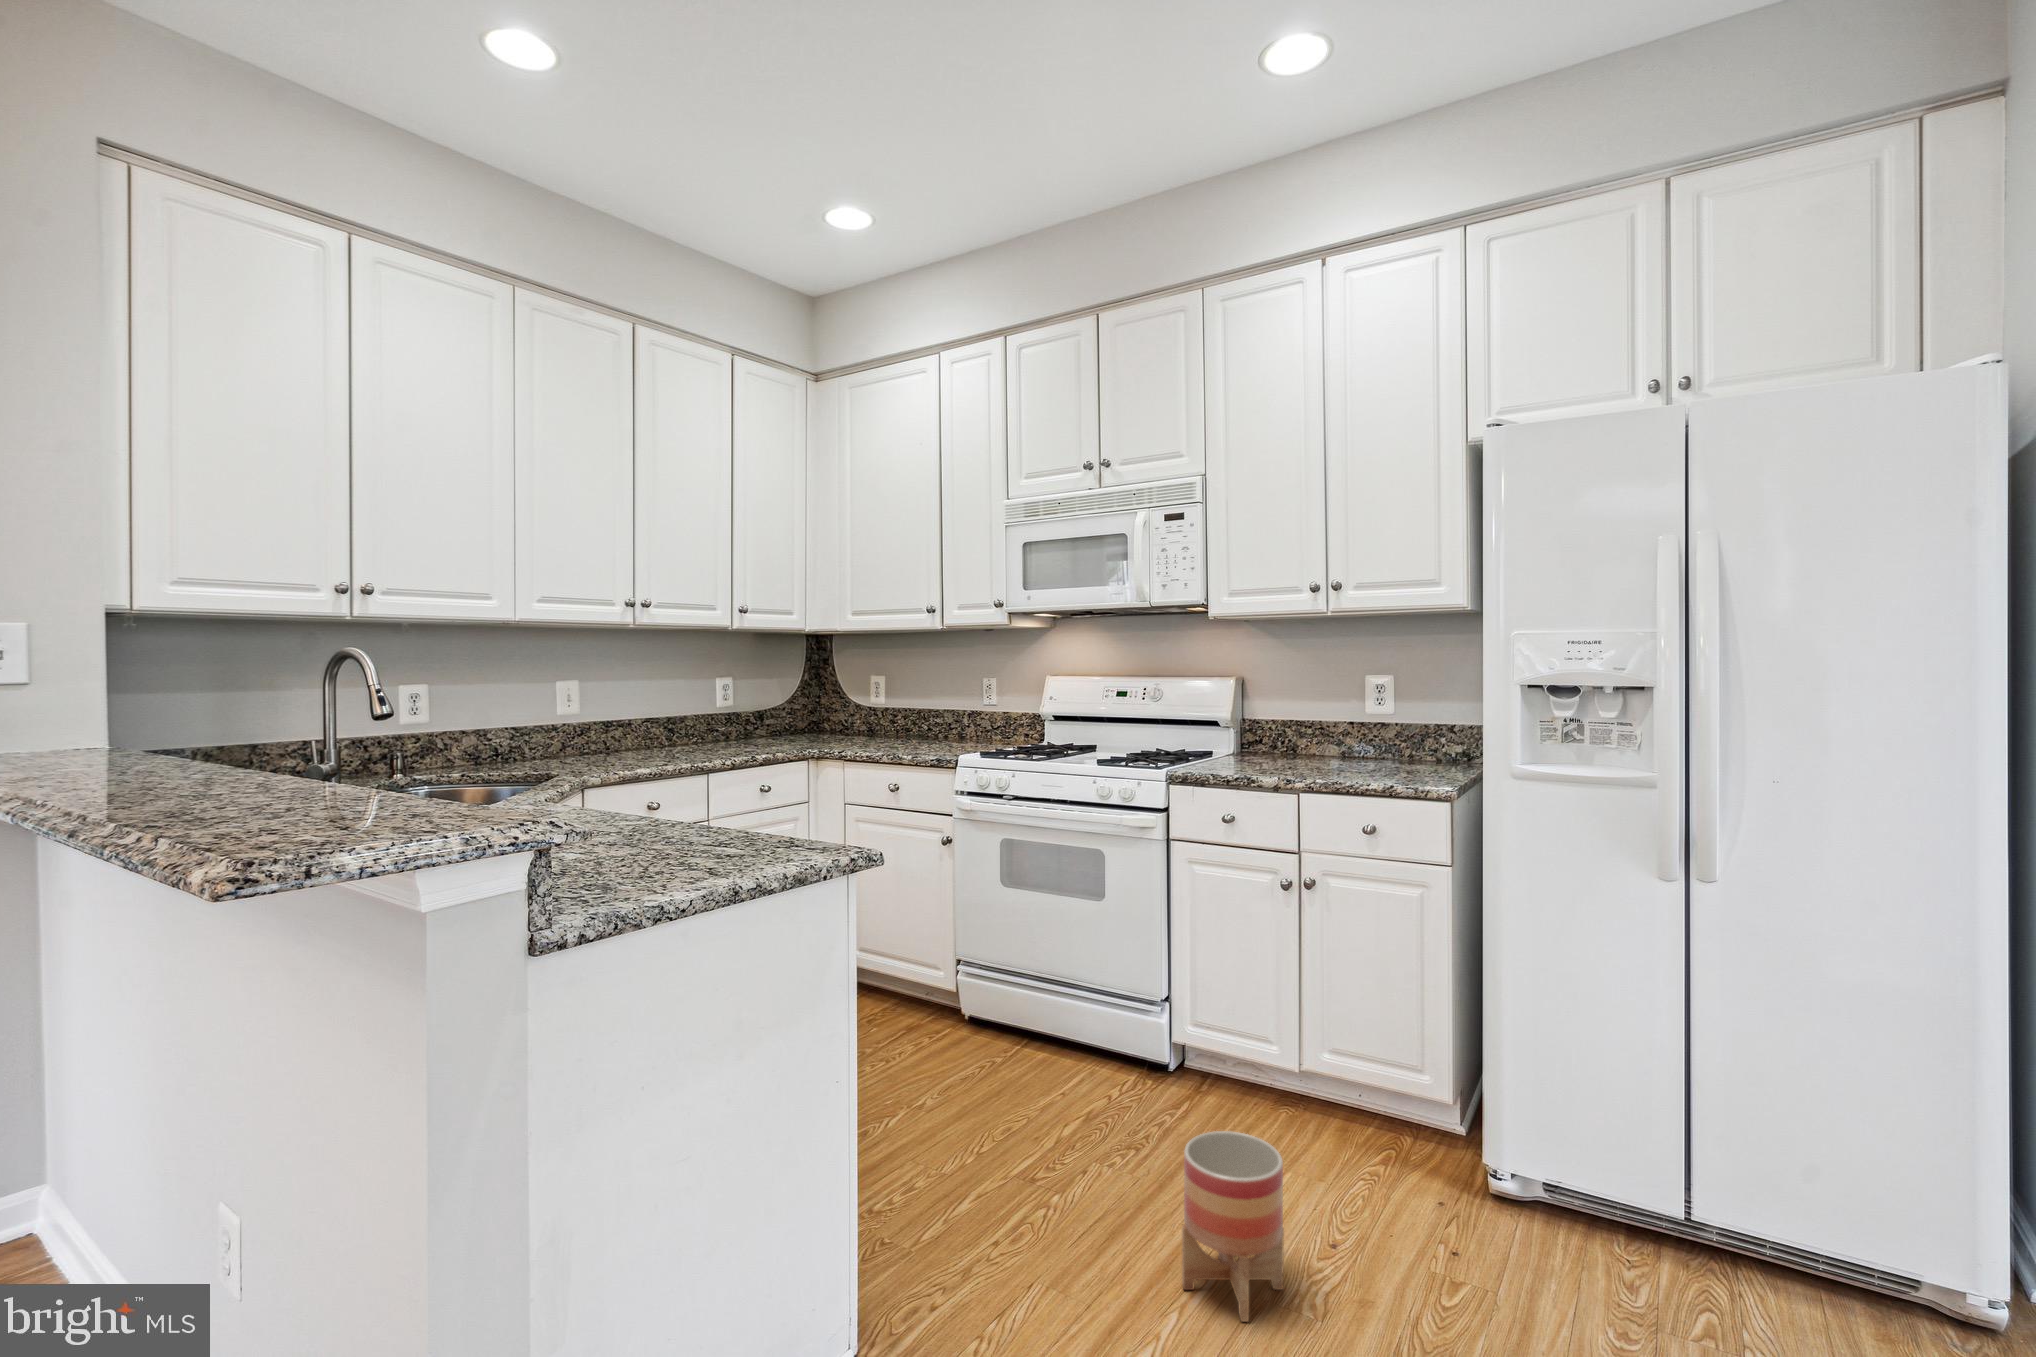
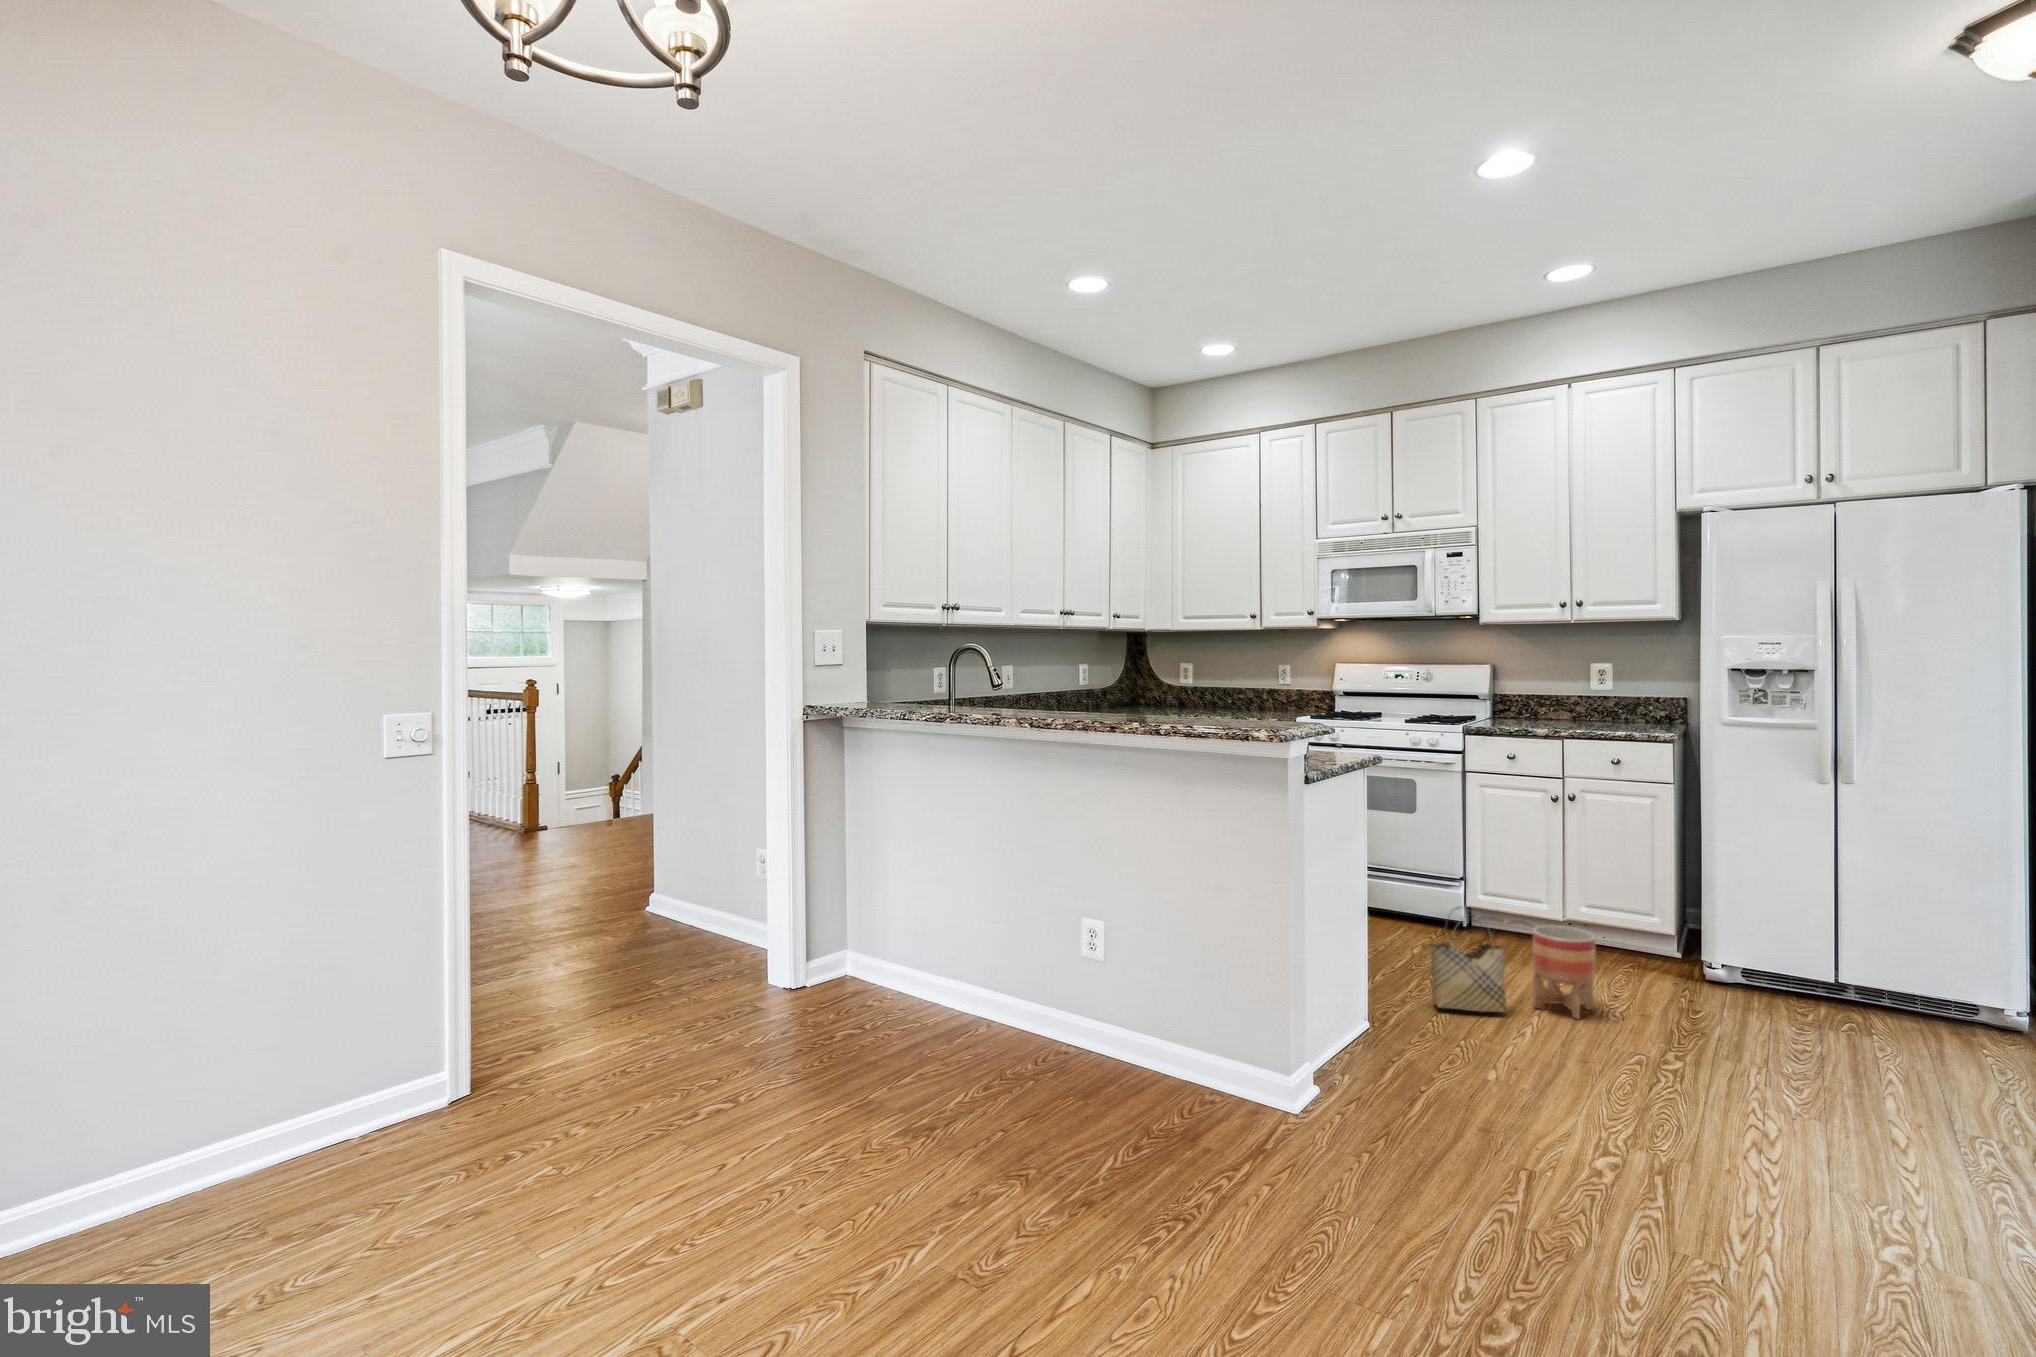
woven basket: none [999,1104,1130,1311] -> present [1430,907,1506,1012]

